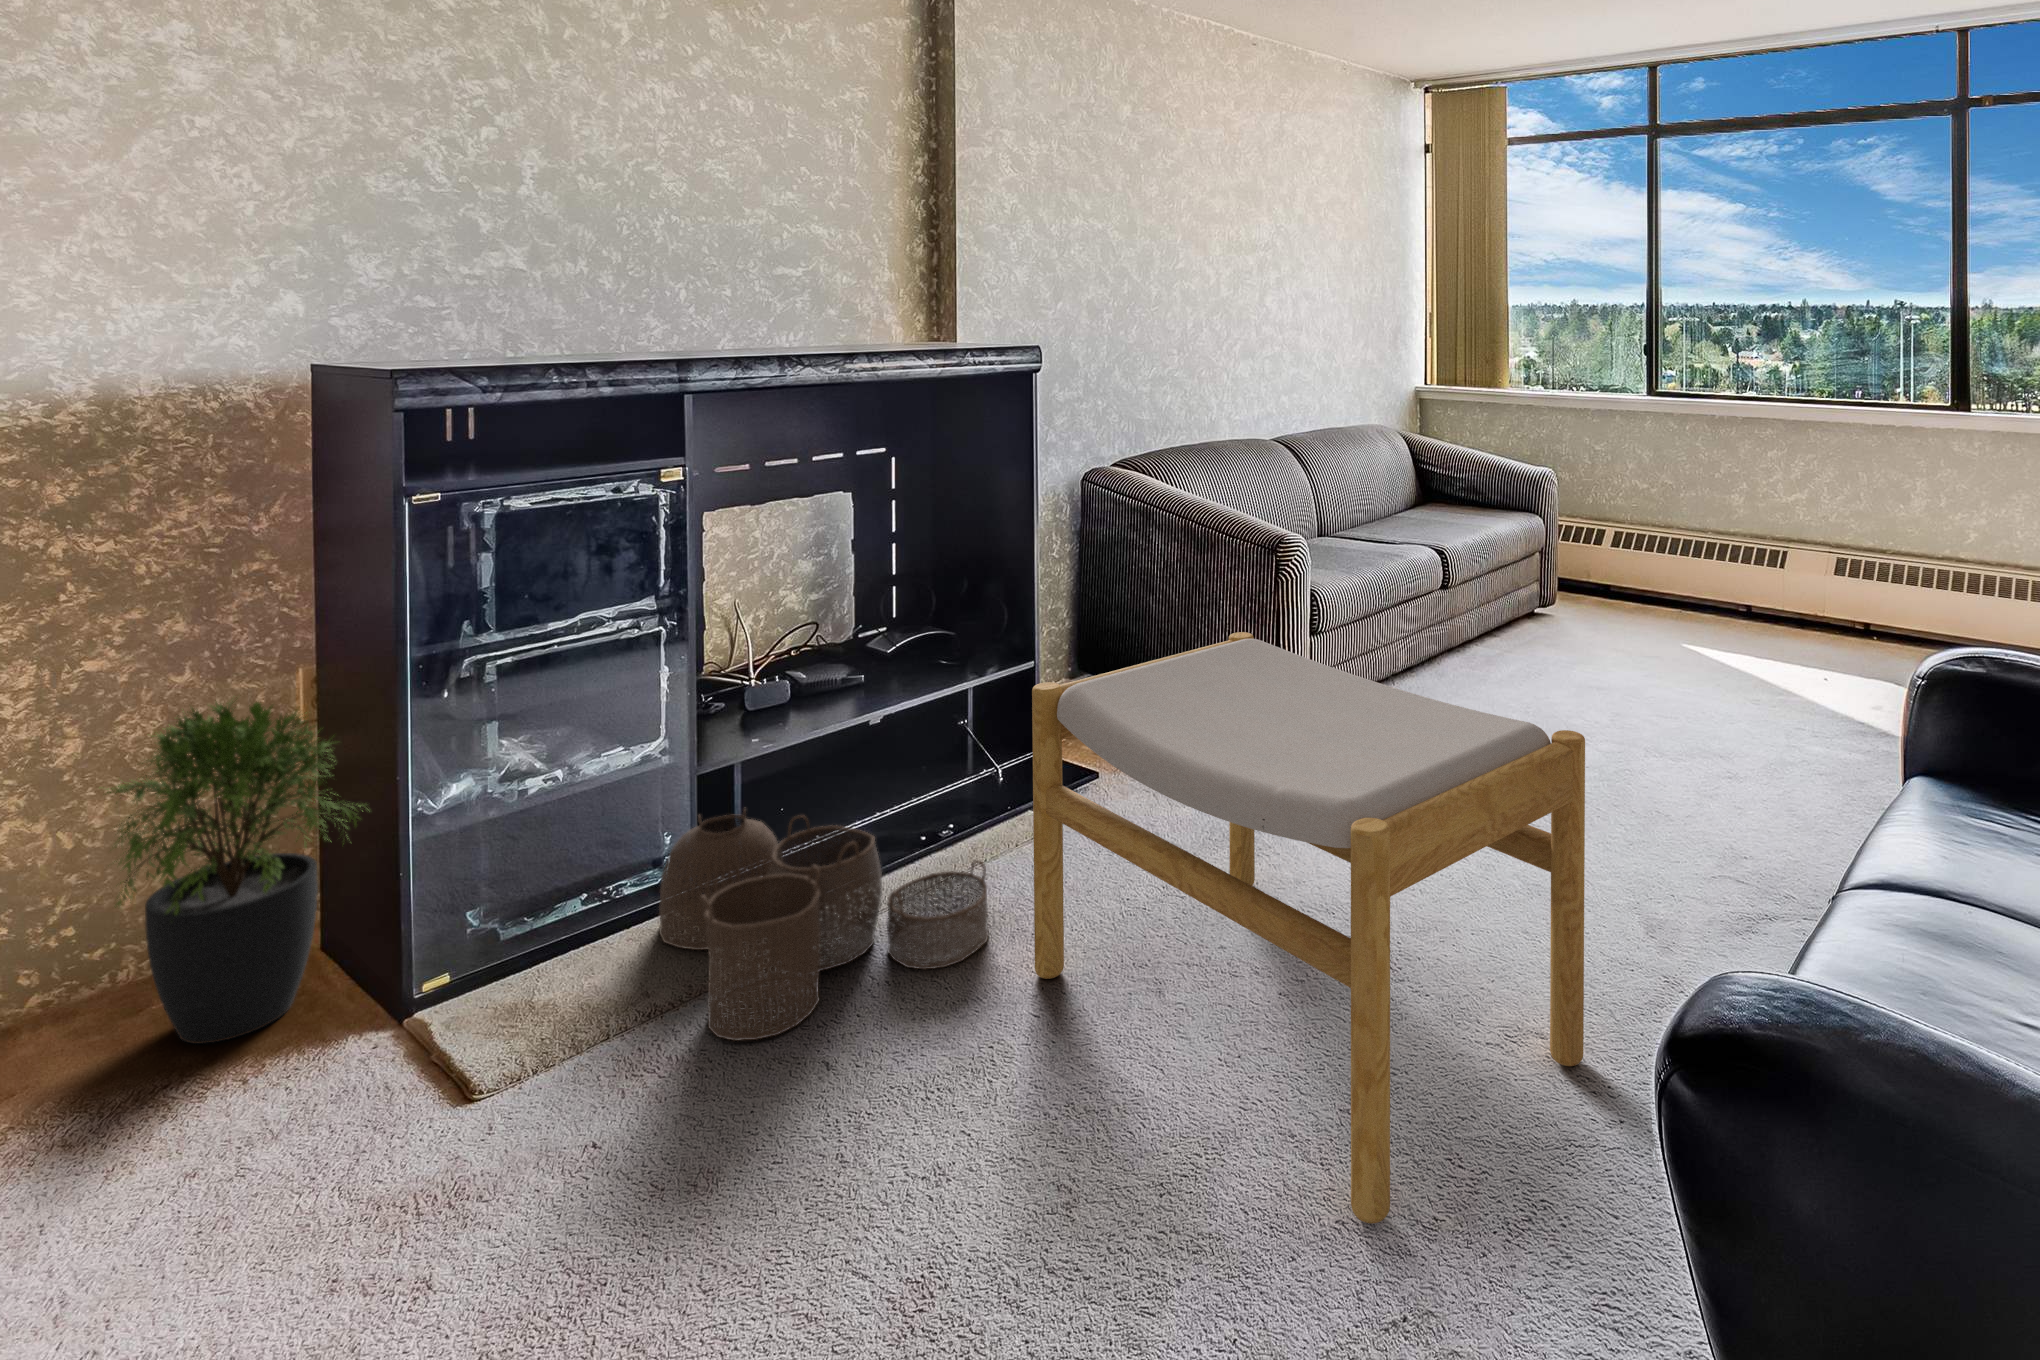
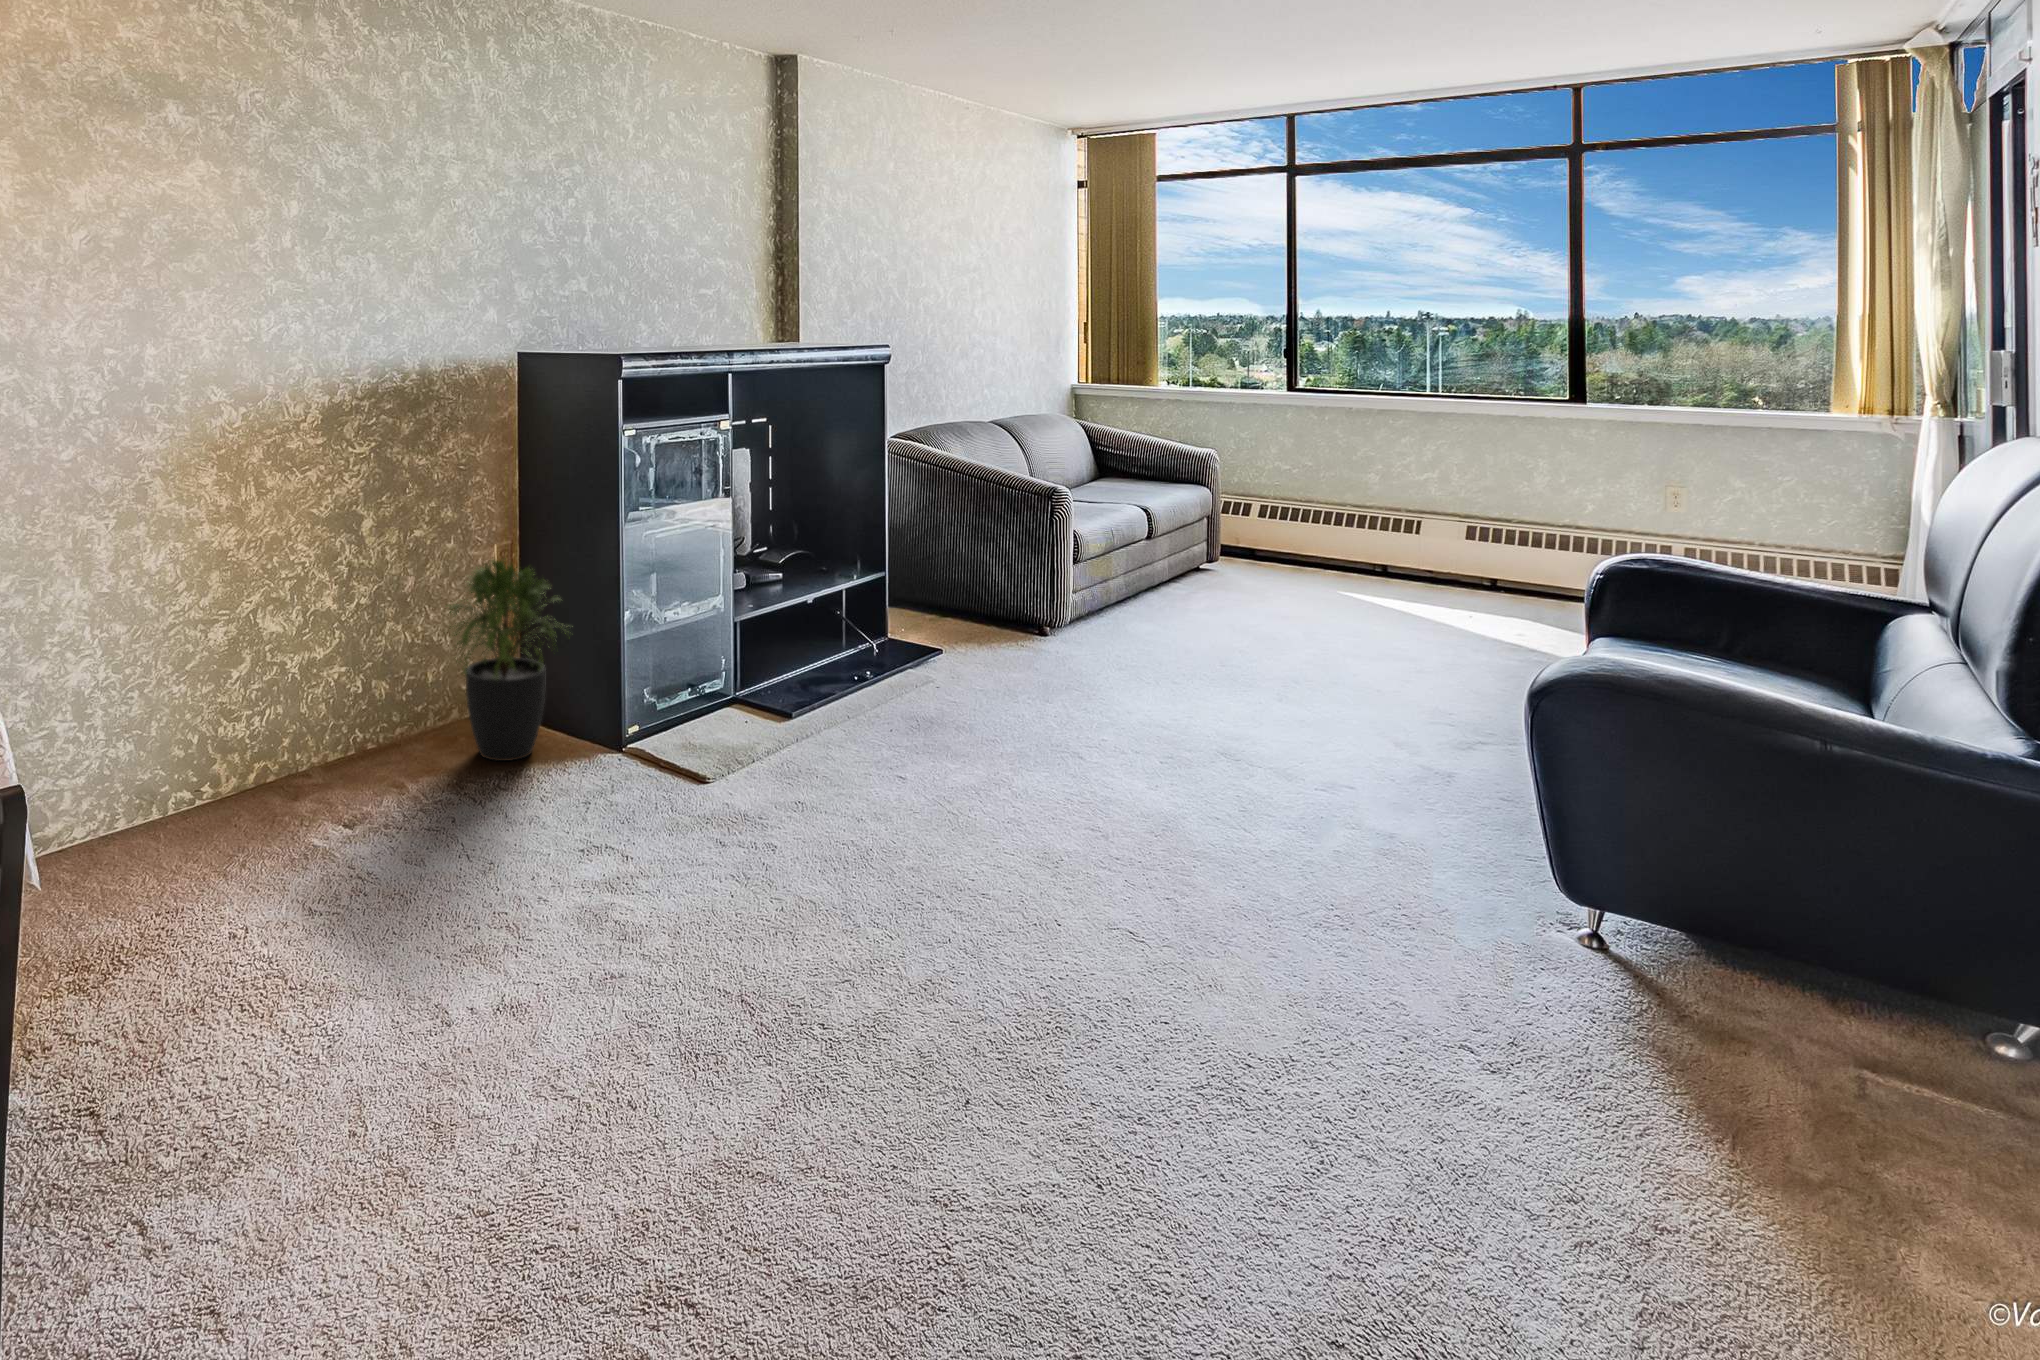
footstool: present [1032,632,1585,1224] -> none [987,541,1387,851]
woven basket: present [659,809,988,1041] -> none [714,647,940,771]

